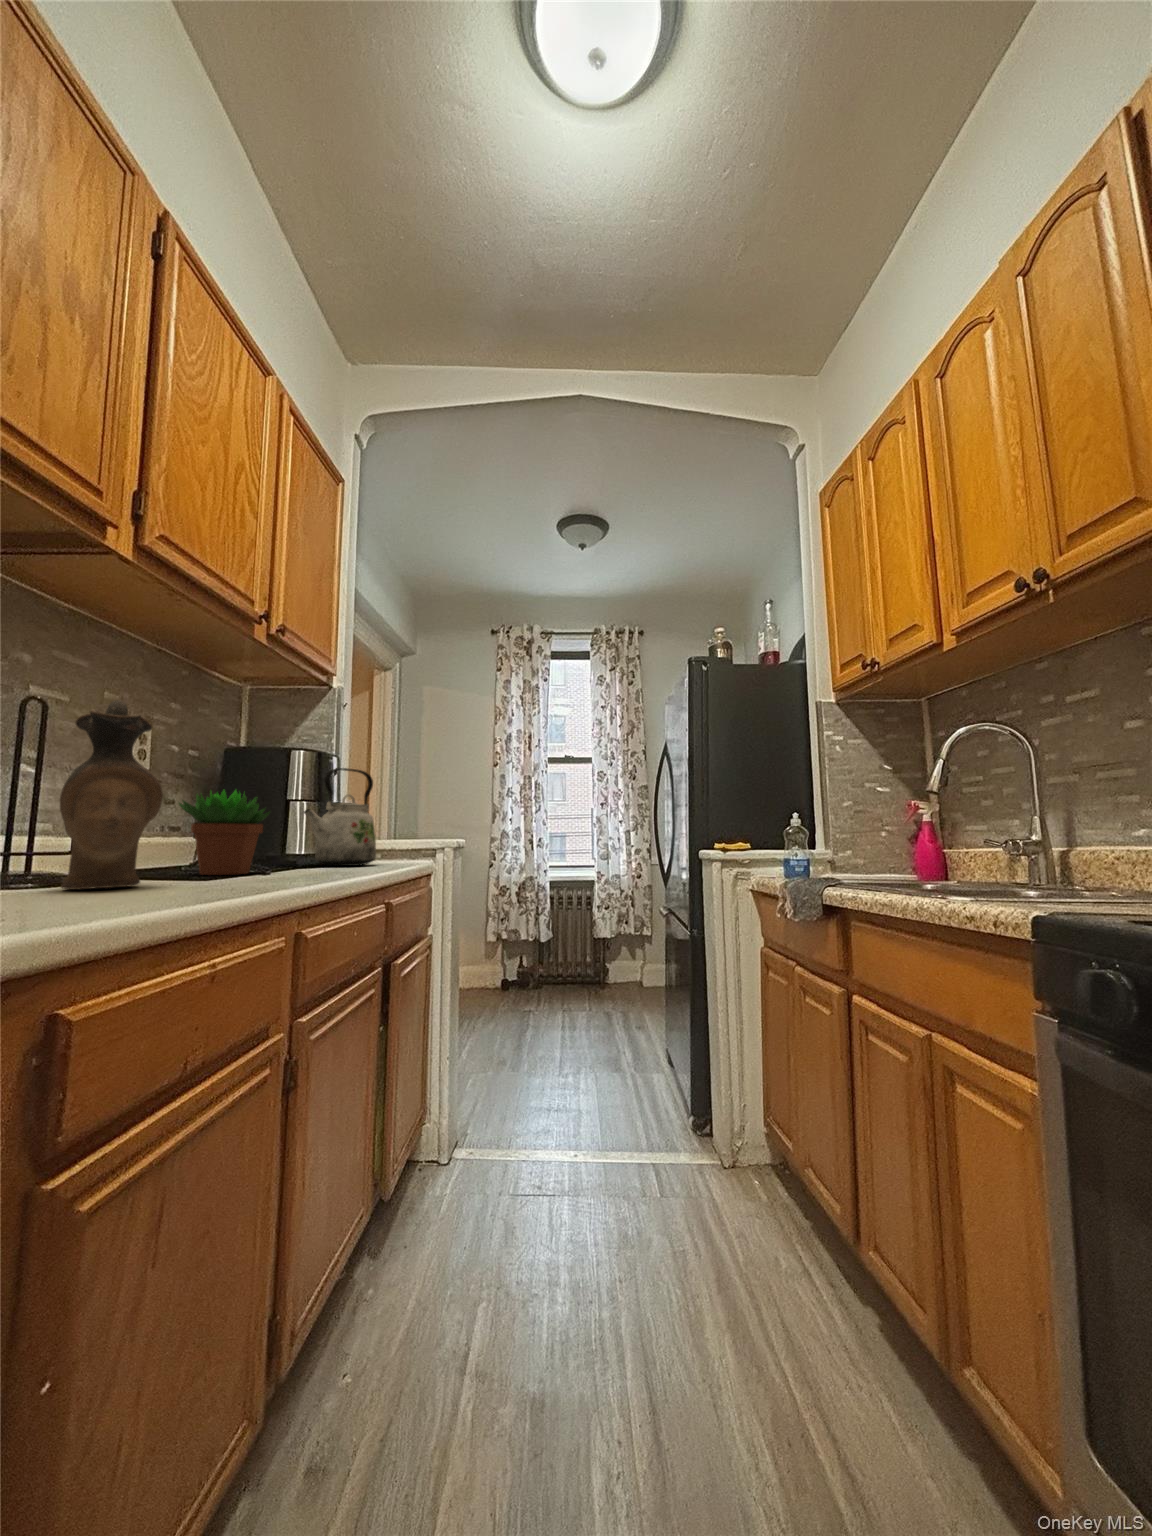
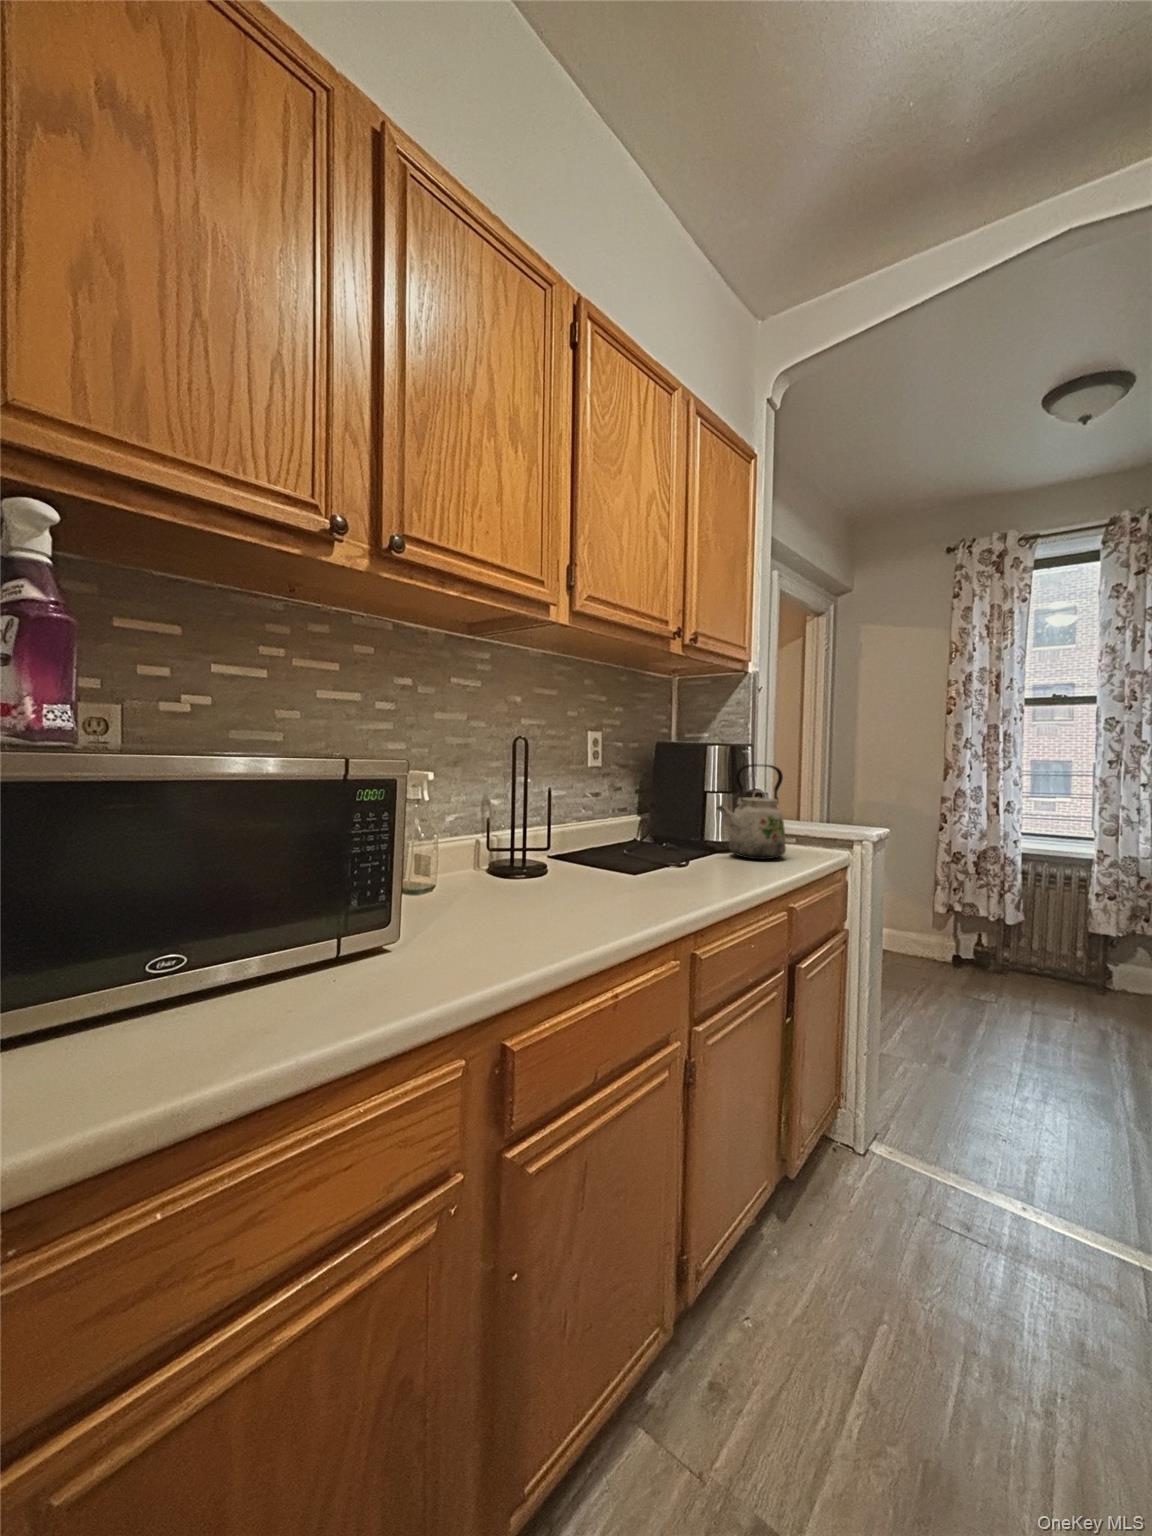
ceramic pitcher: present [60,700,163,889] -> none [539,741,600,890]
succulent plant: present [179,790,270,875] -> none [618,796,686,870]

